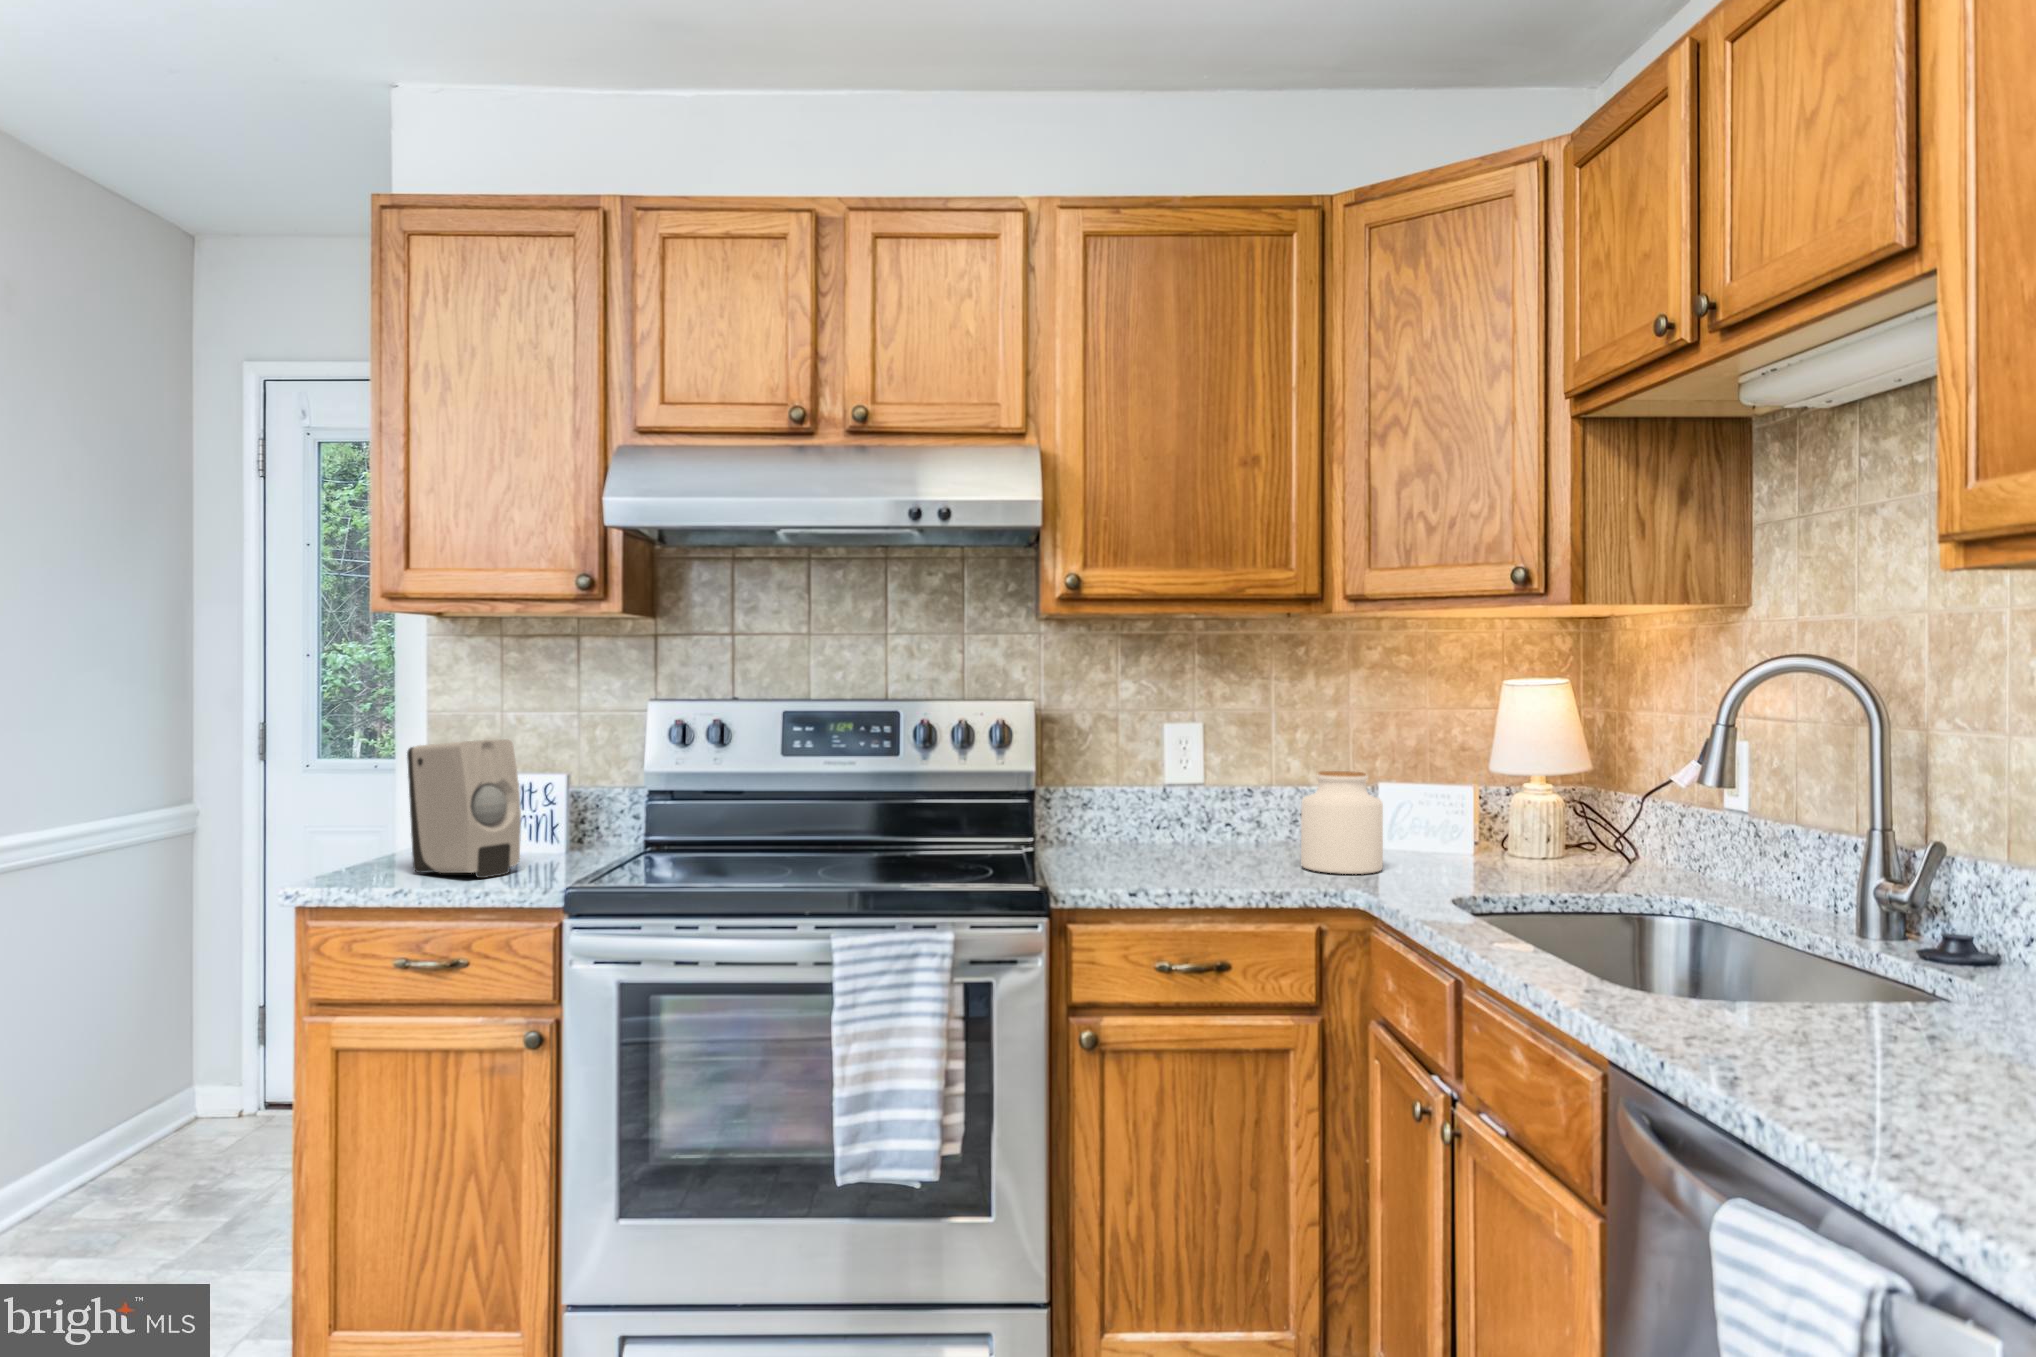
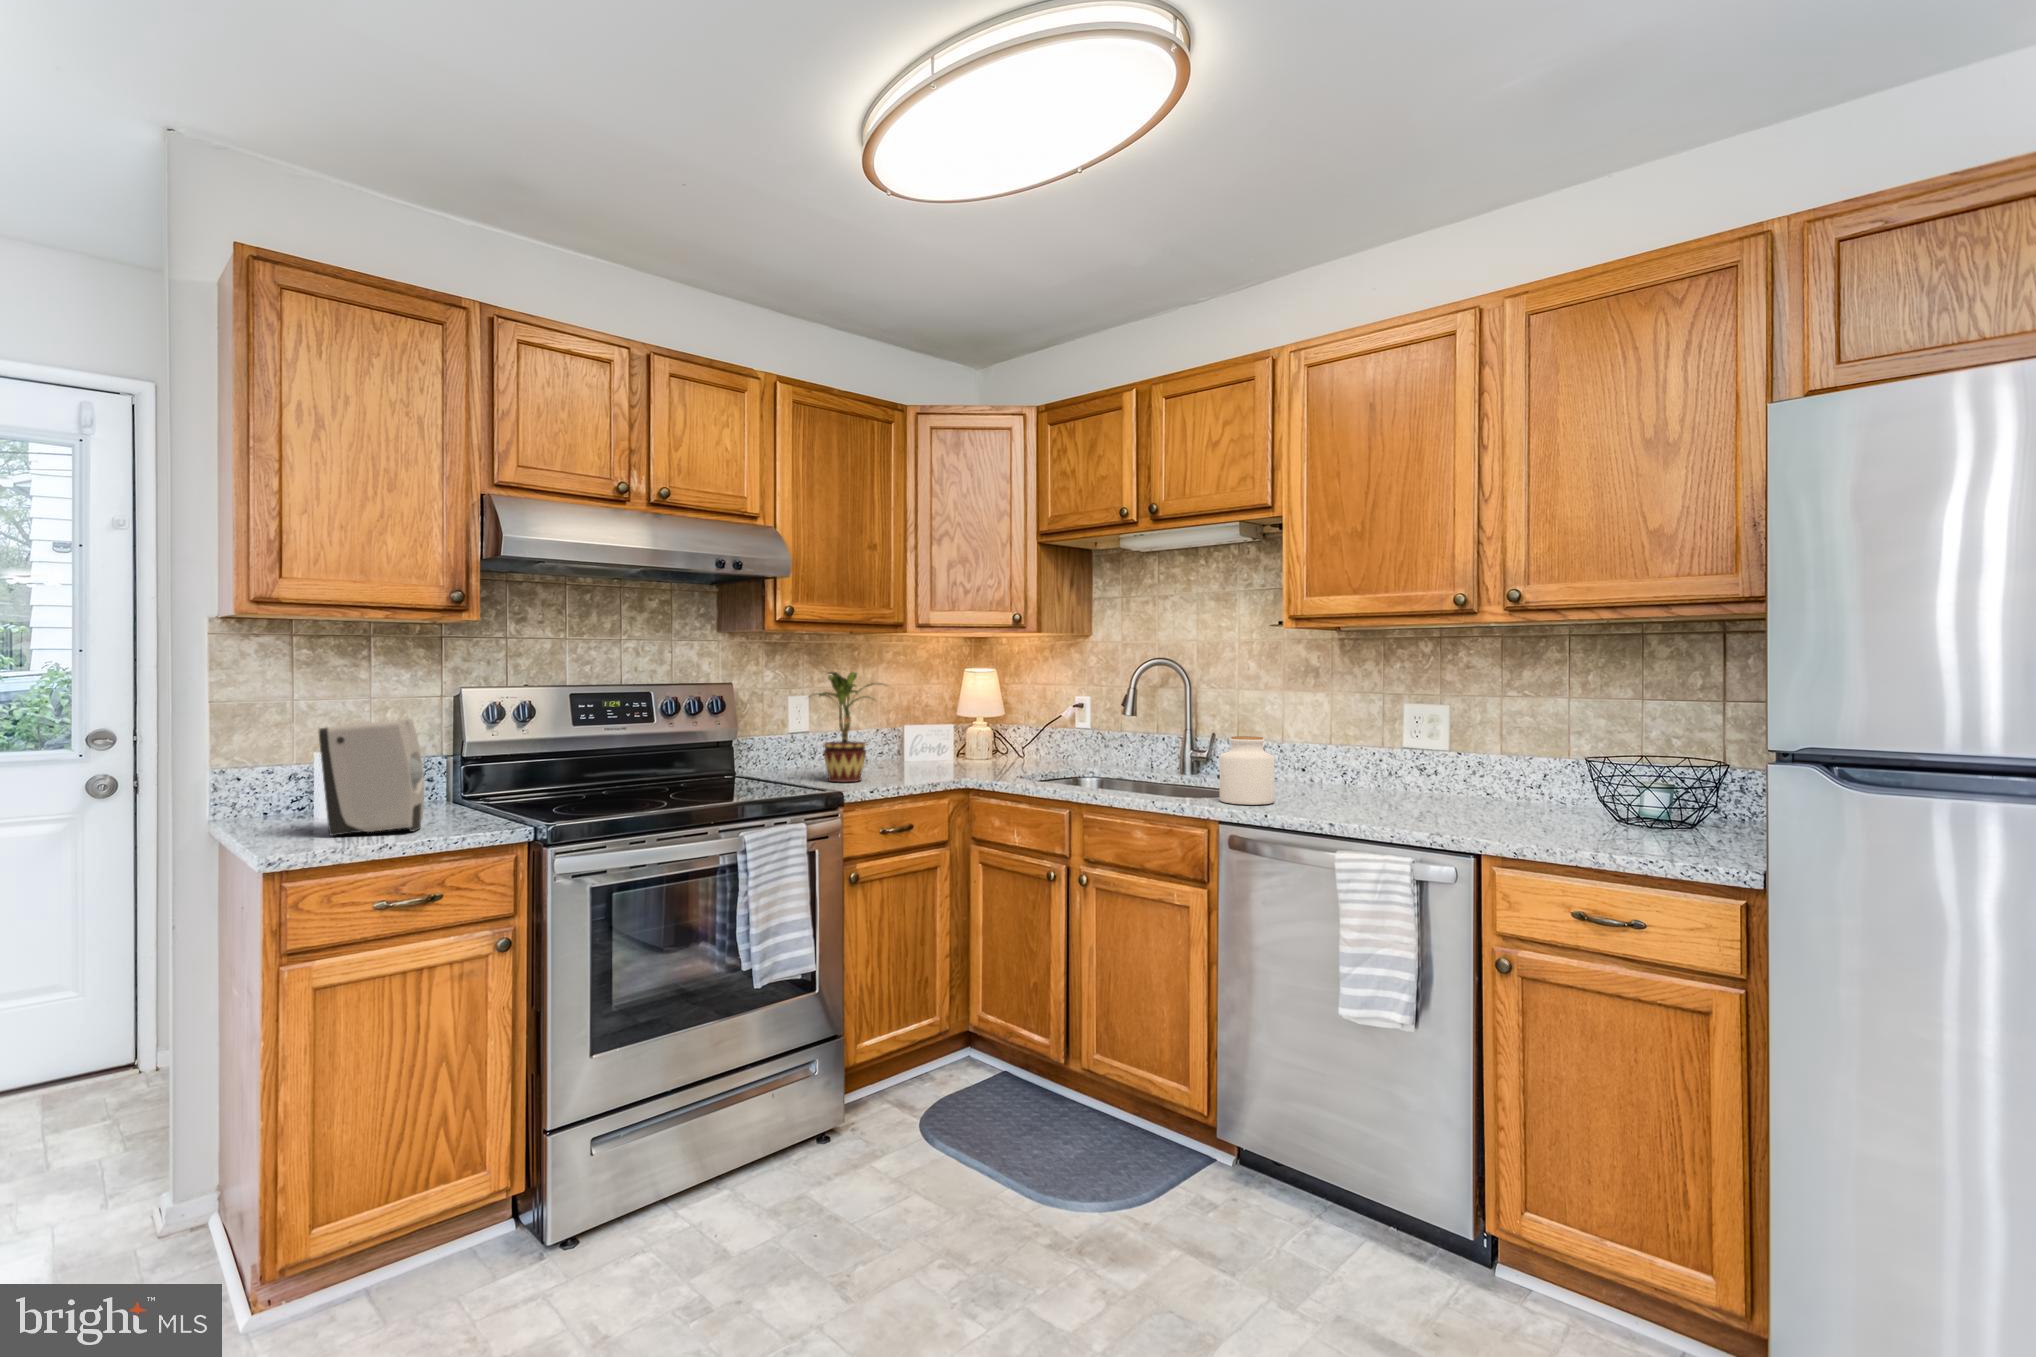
potted plant: none [1104,683,1239,871] -> present [816,672,881,782]
jar: present [1301,771,1383,874] -> present [1219,736,1274,805]

